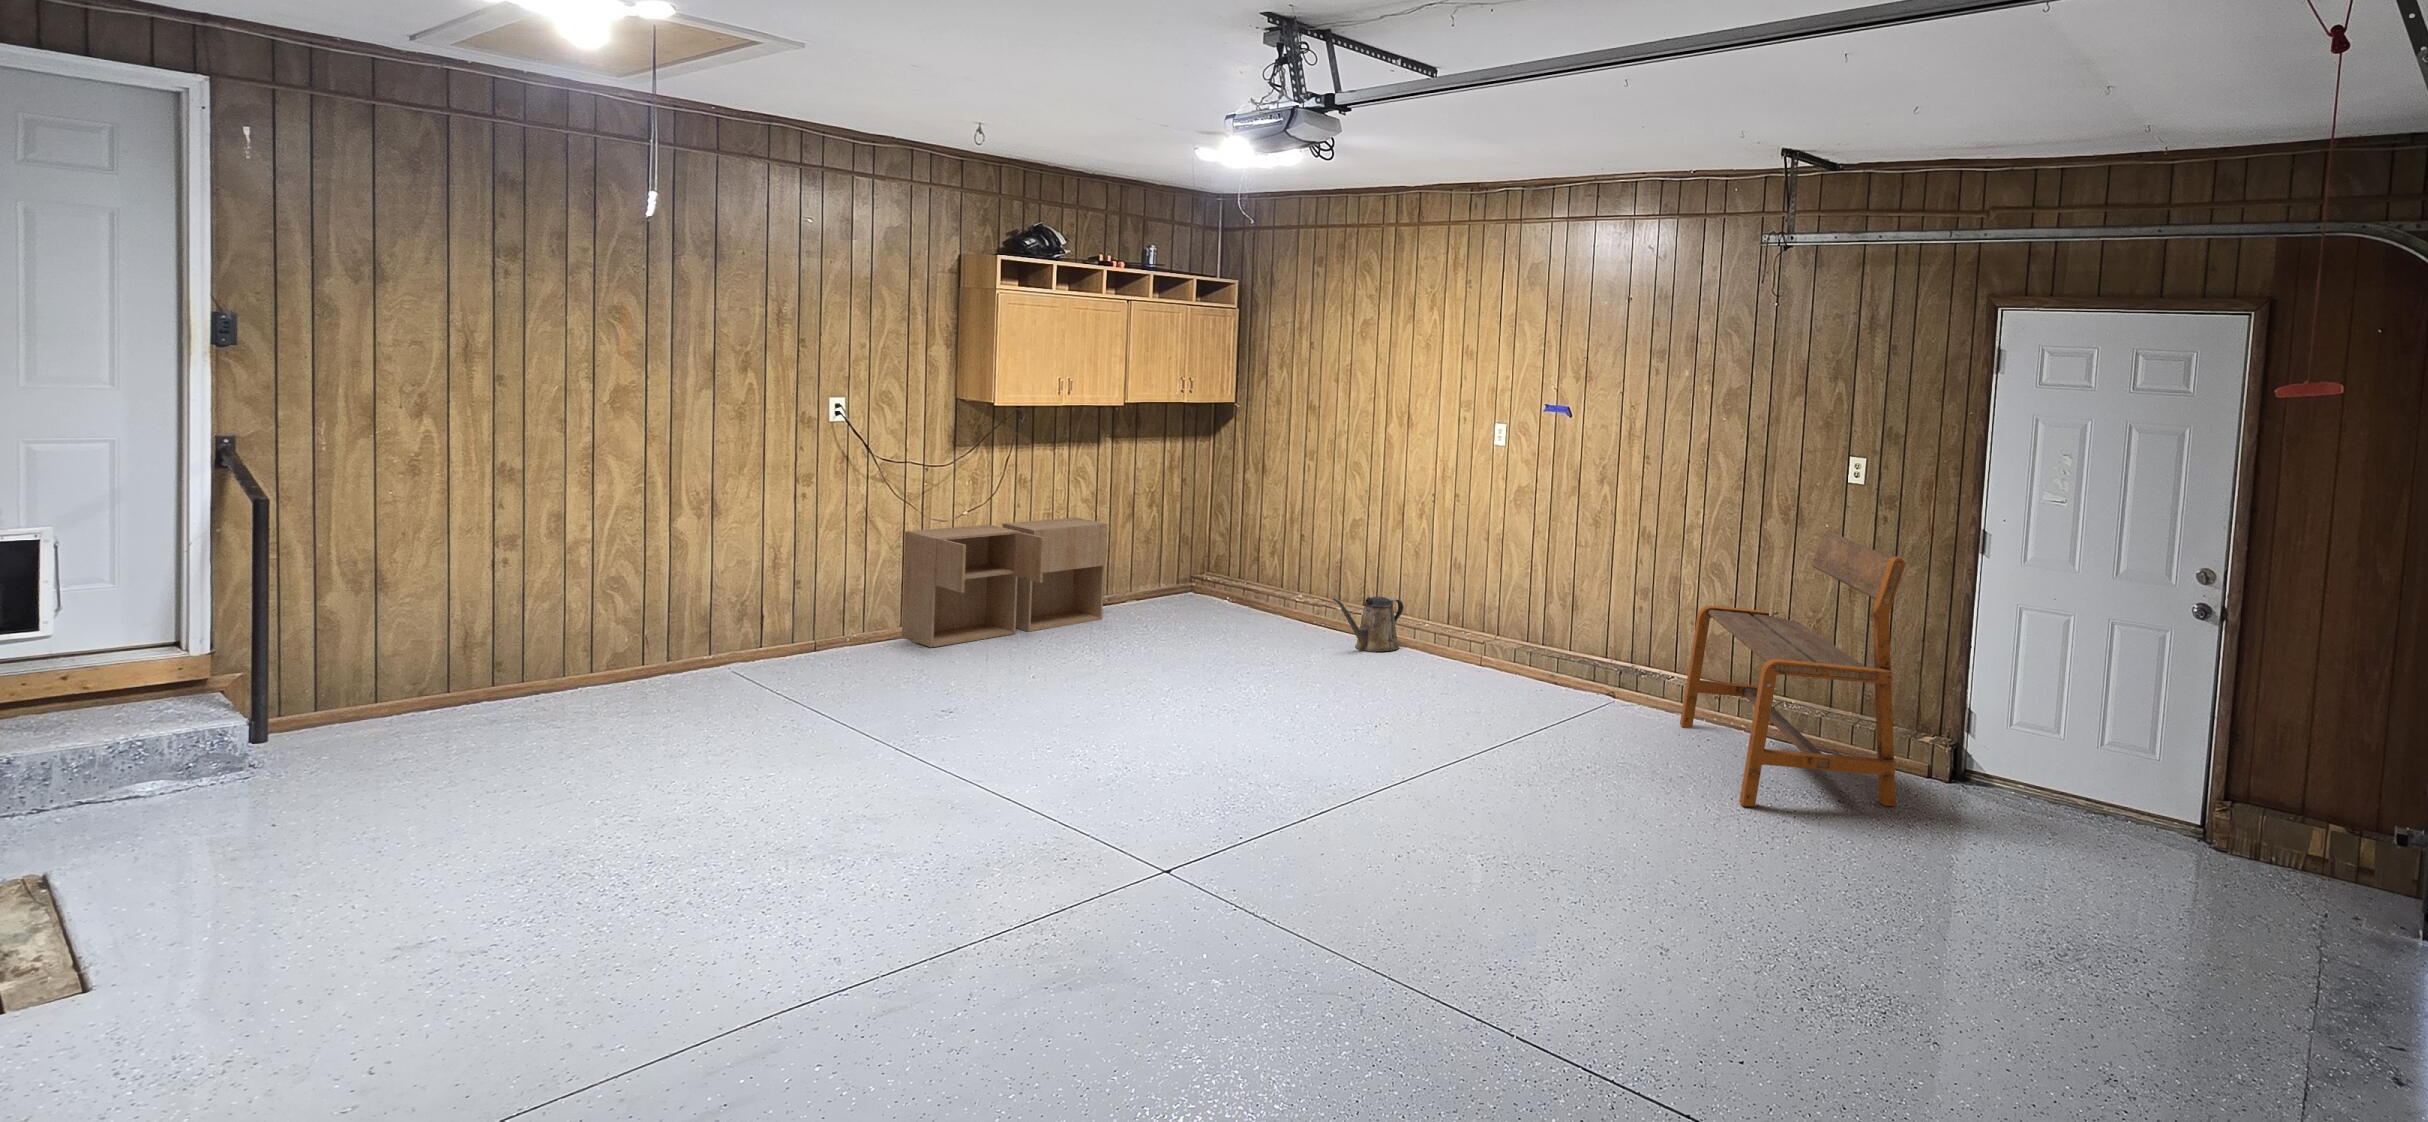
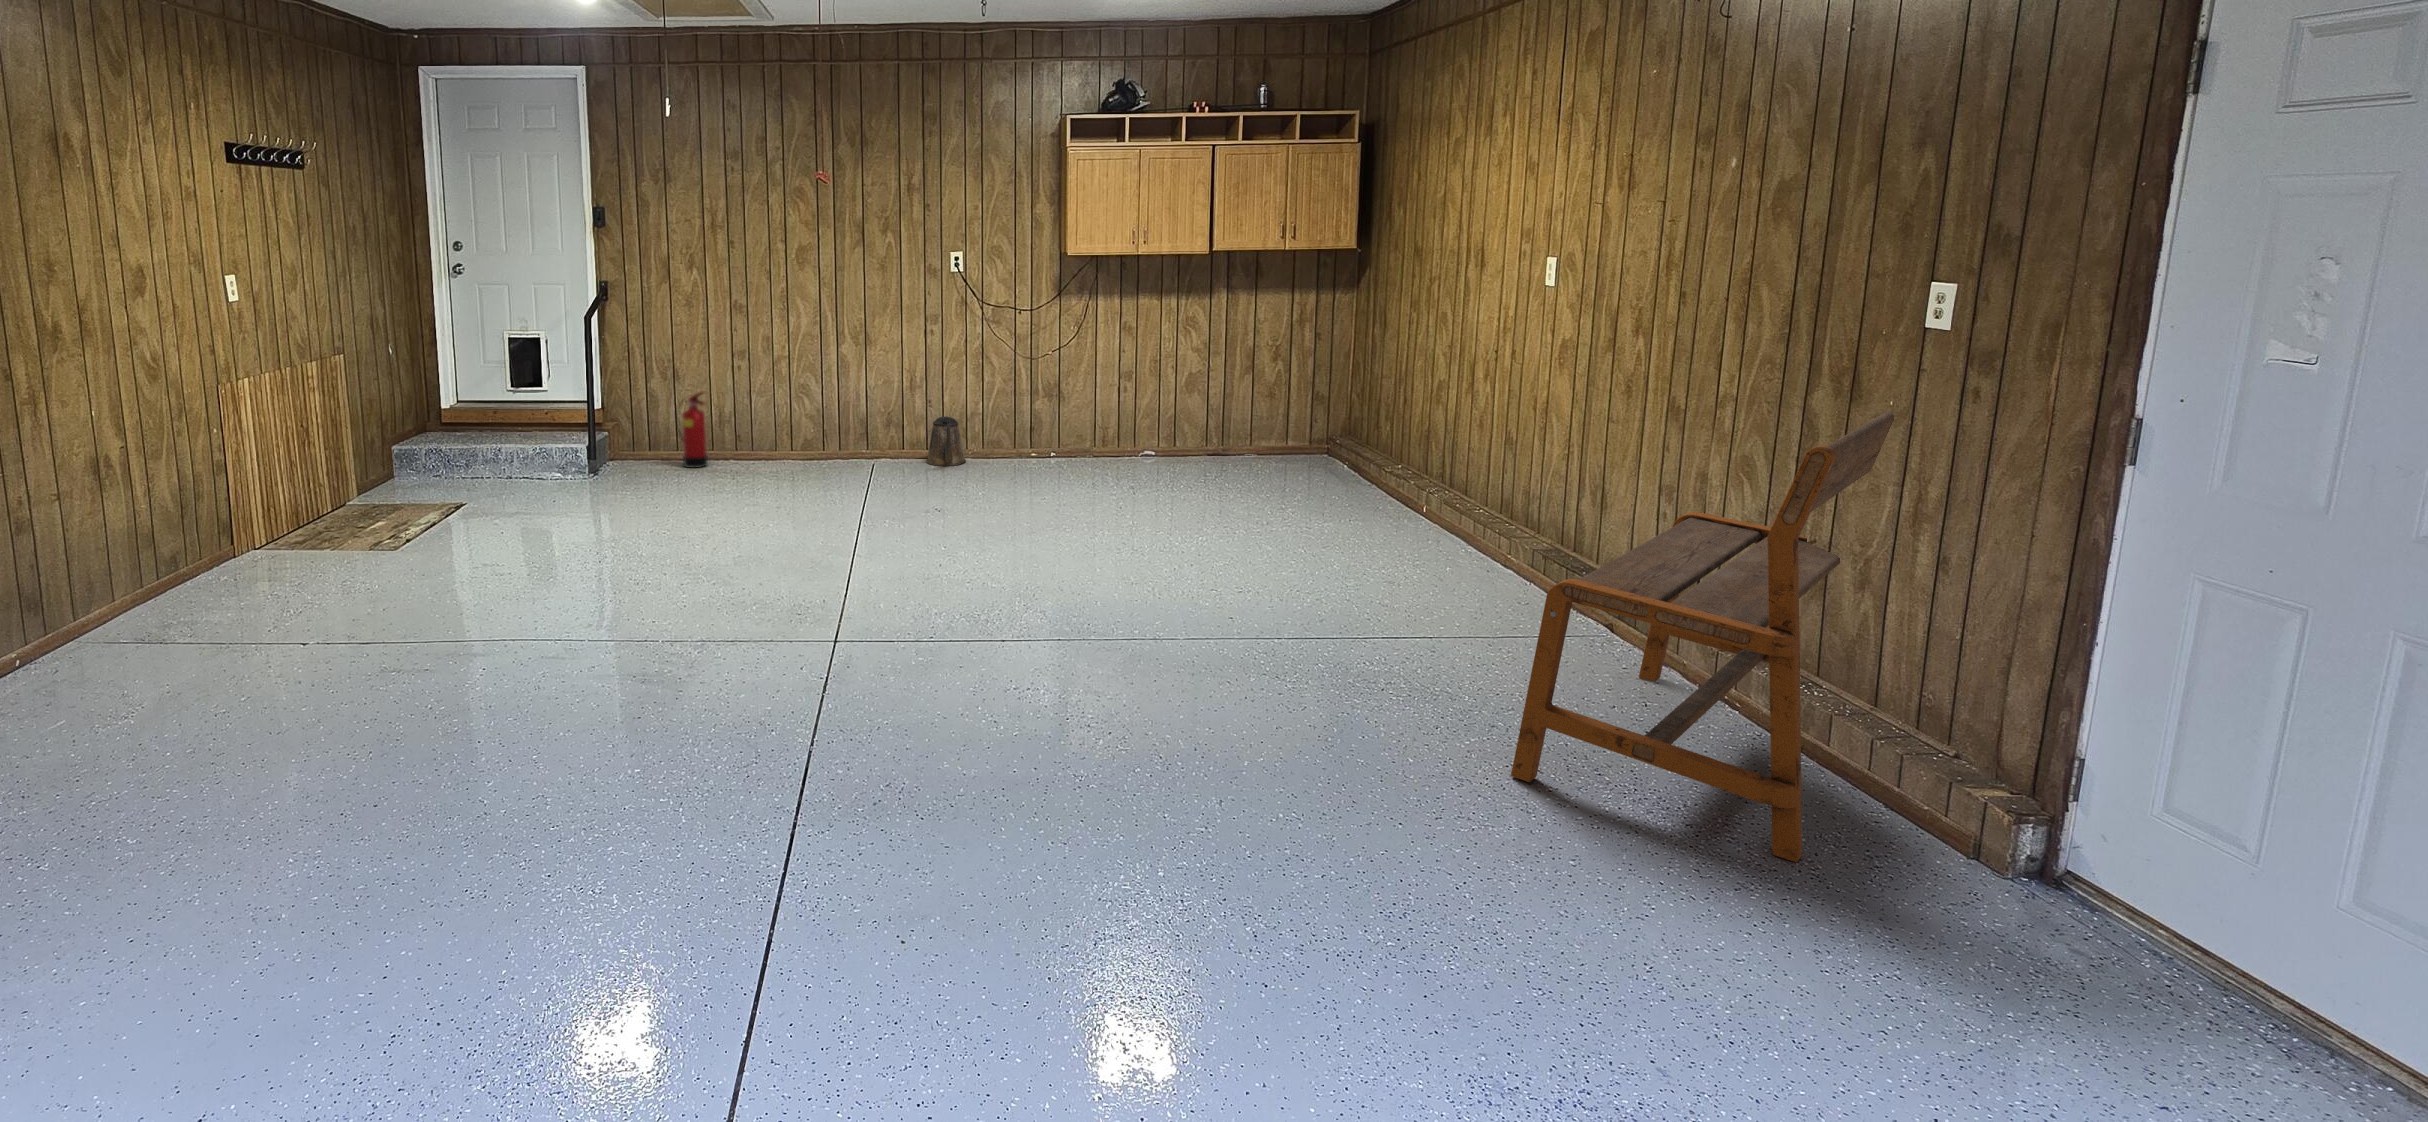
storage cabinet: present [902,517,1108,647] -> none [1014,364,1193,463]
watering can: present [1333,597,1404,652] -> present [927,417,966,466]
fire extinguisher: none [384,605,474,730] -> present [680,392,708,468]

